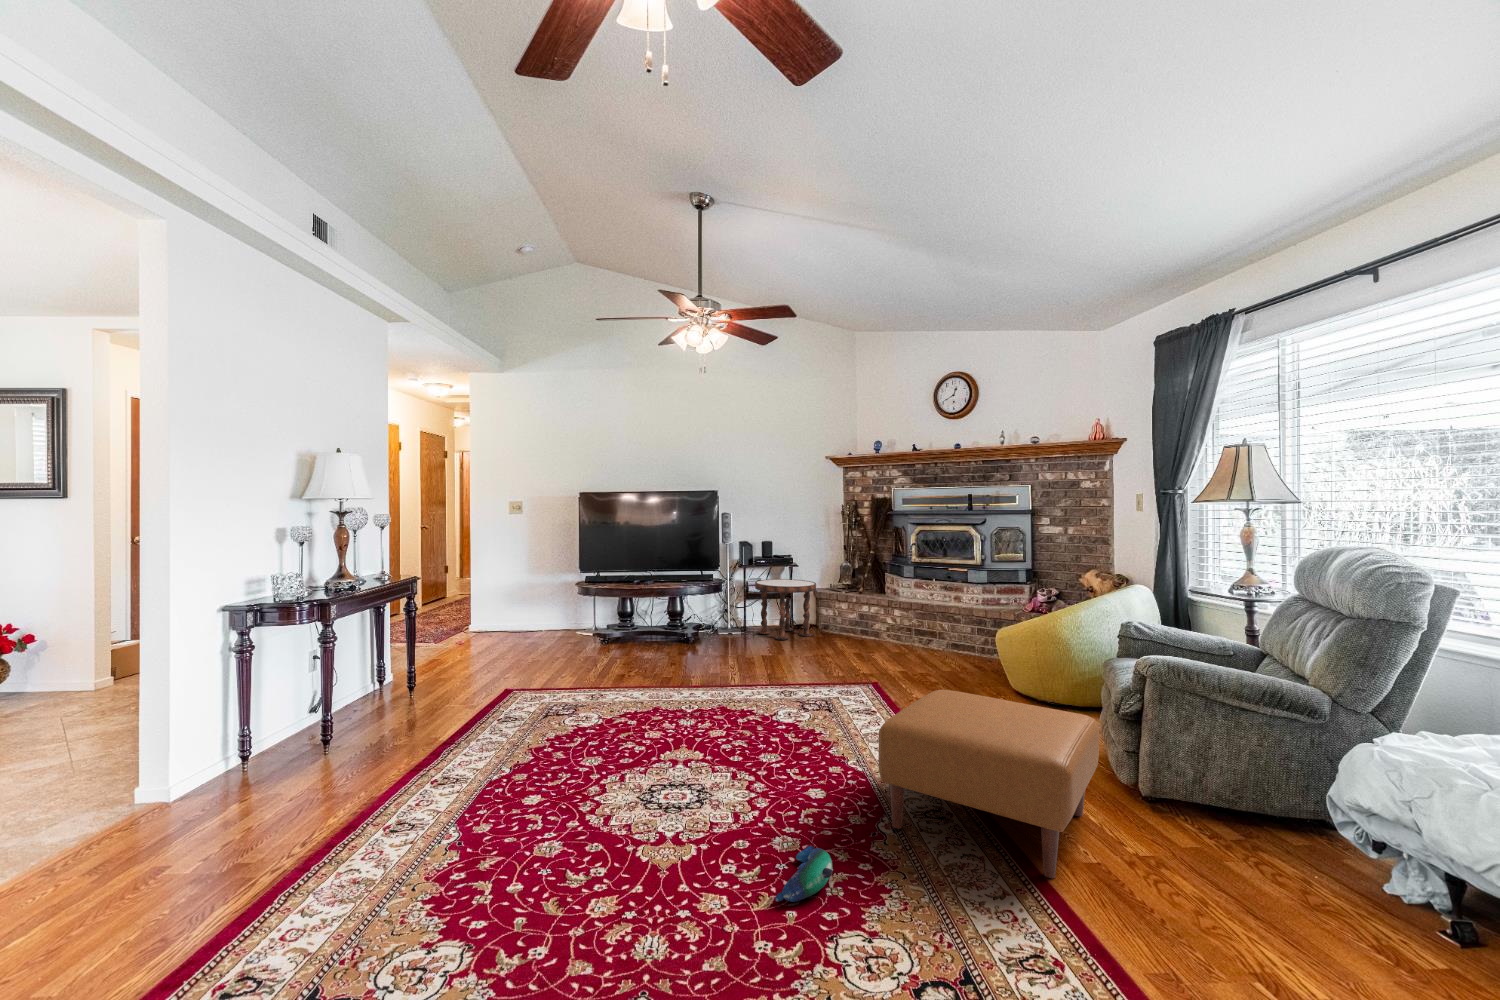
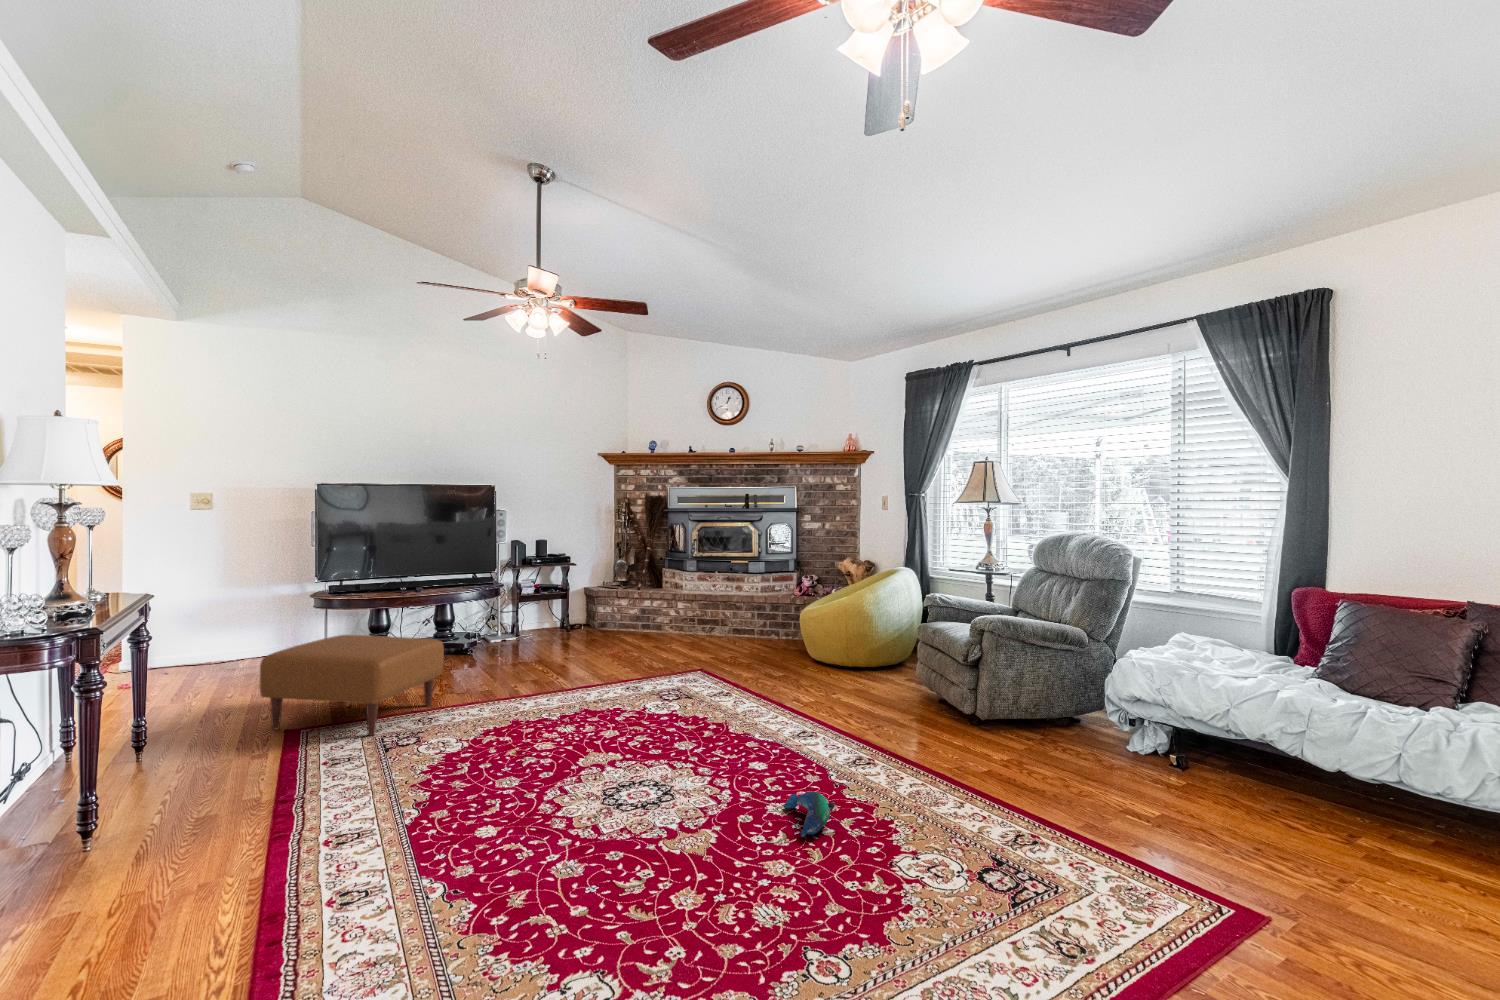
side table: present [755,579,816,640] -> none [533,579,599,642]
ottoman: present [878,690,1099,878] -> present [260,635,444,736]

